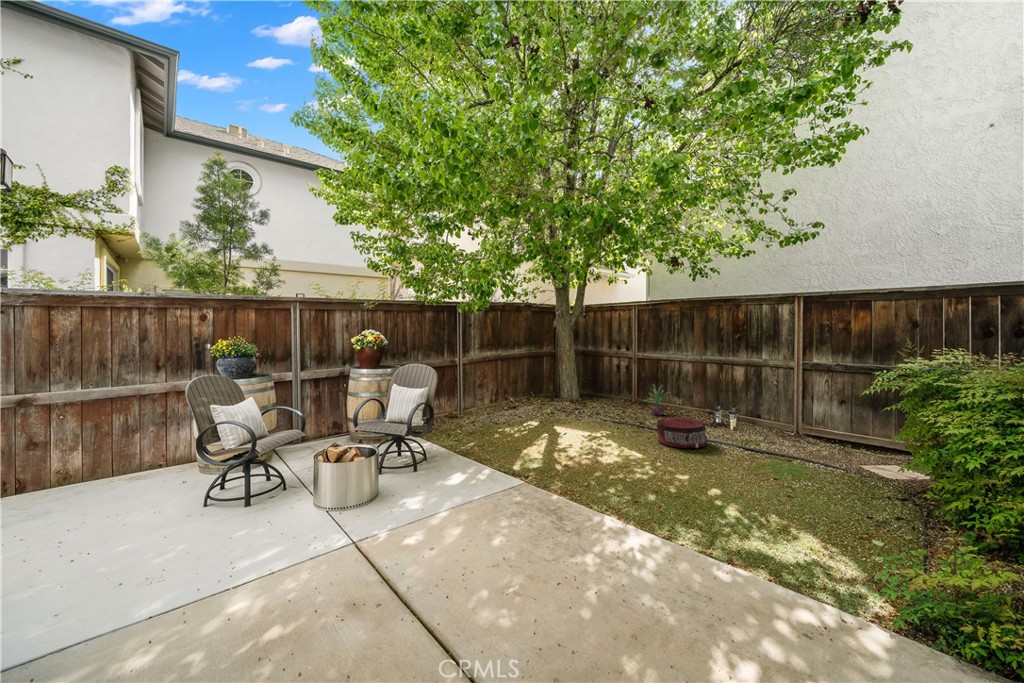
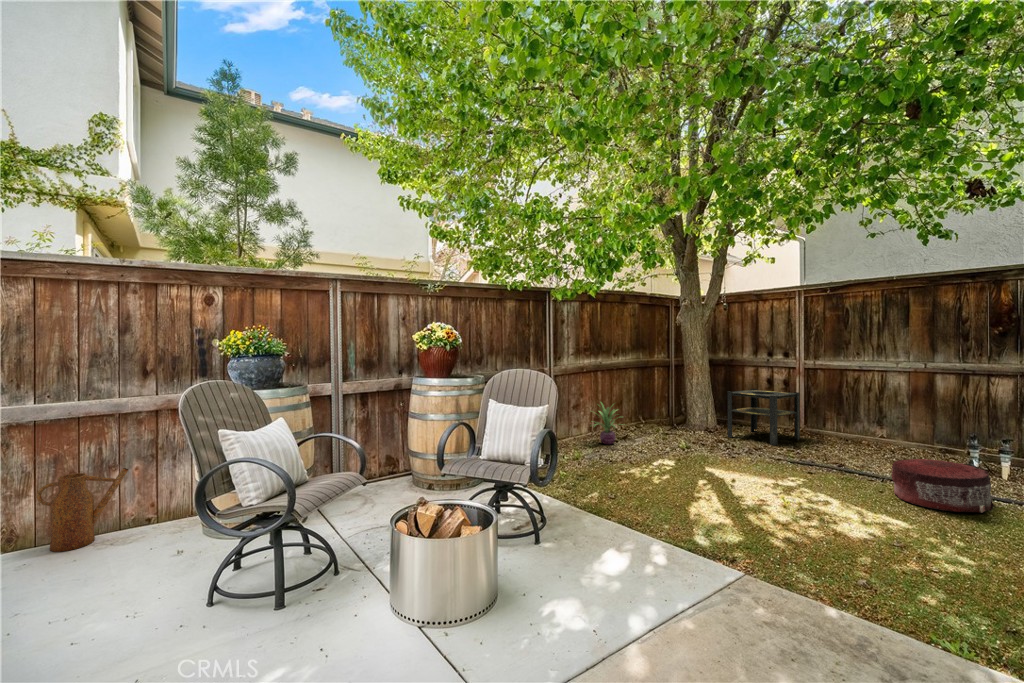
side table: none [587,372,634,411] -> present [727,389,800,445]
decorative plant: present [650,386,664,416] -> present [594,402,617,444]
watering can: none [85,431,148,485] -> present [37,468,128,552]

